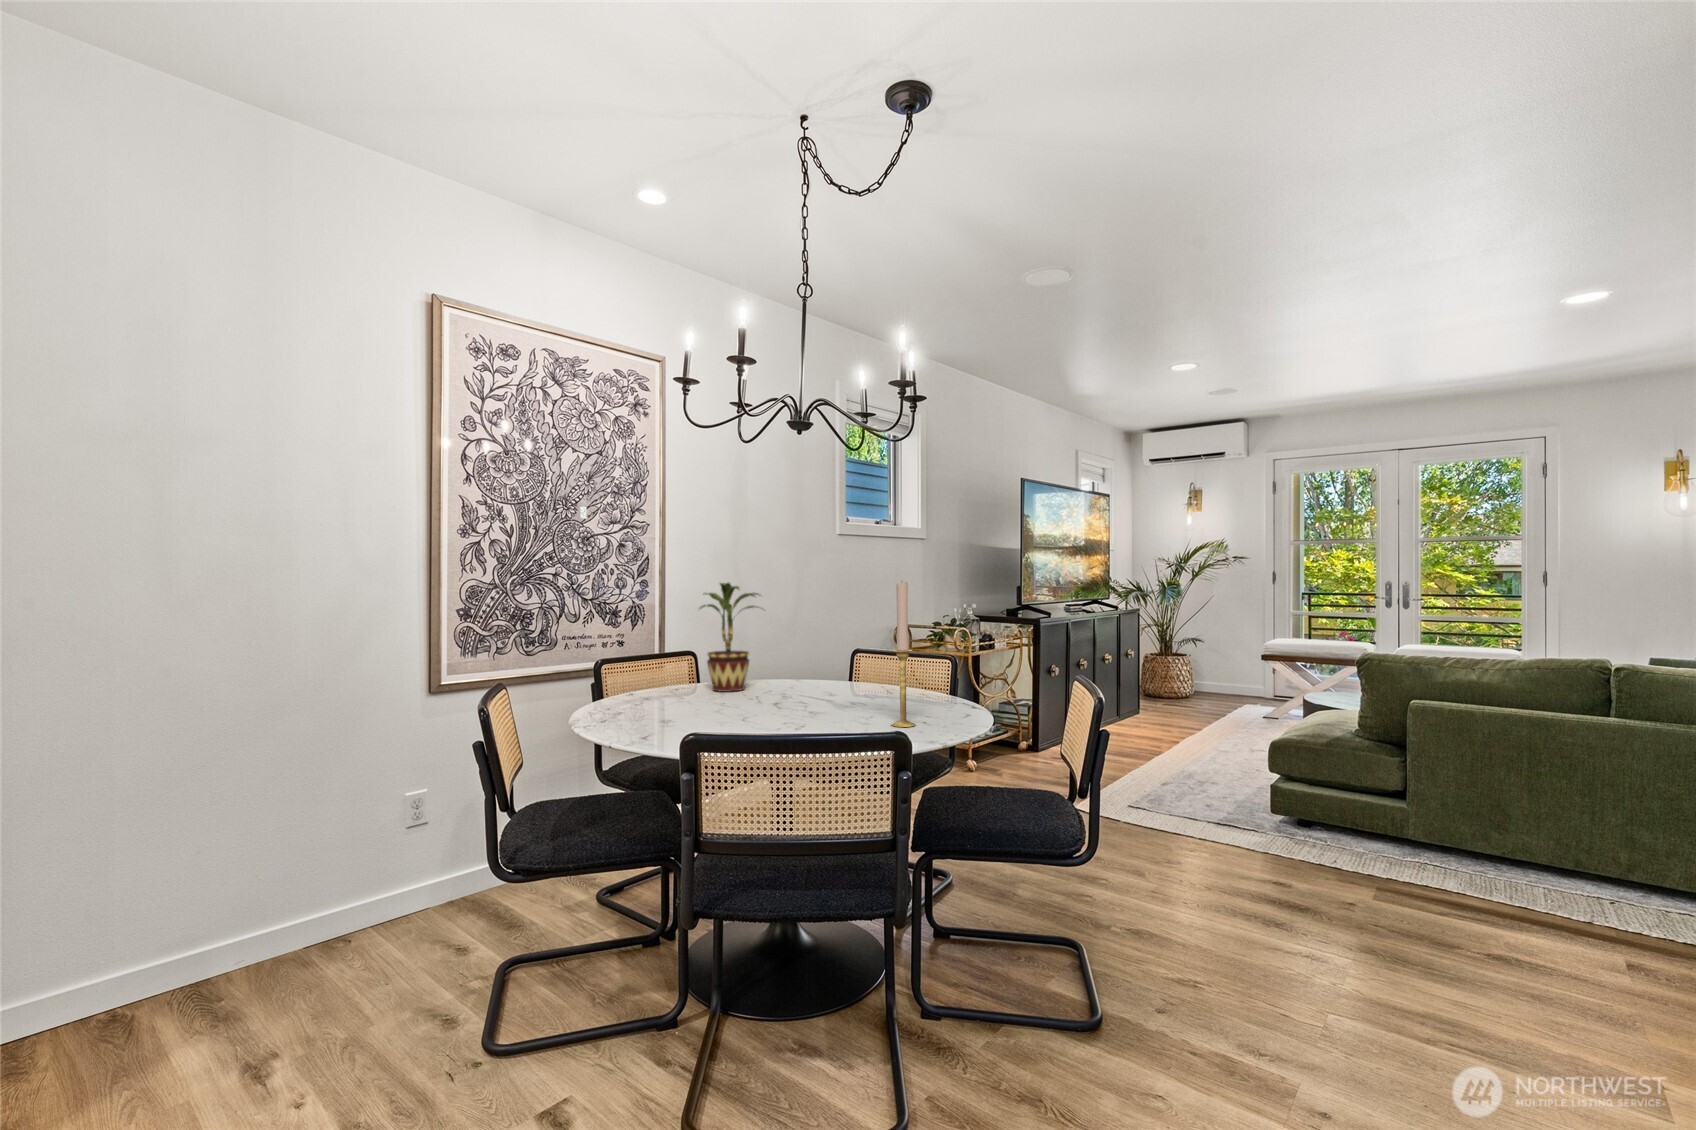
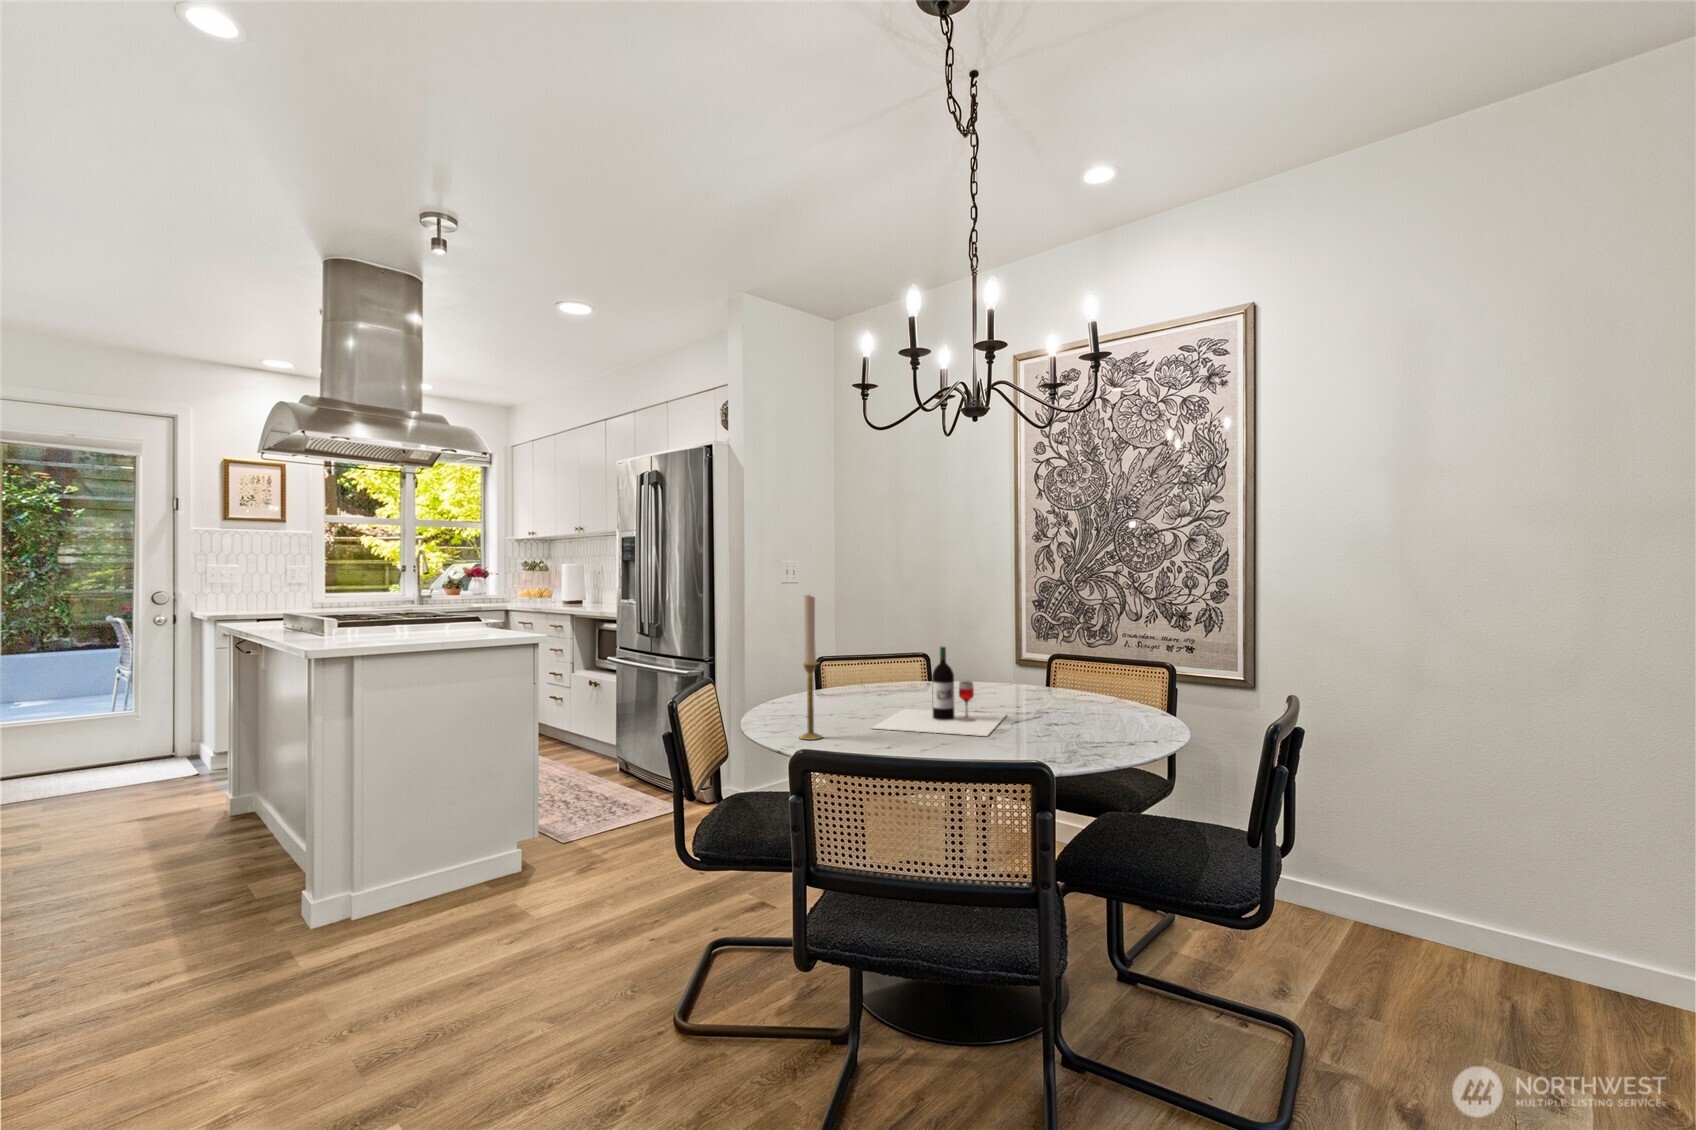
potted plant: present [700,583,759,692] -> none [993,586,1076,703]
wine bottle: none [757,635,892,715] -> present [873,647,1006,736]

